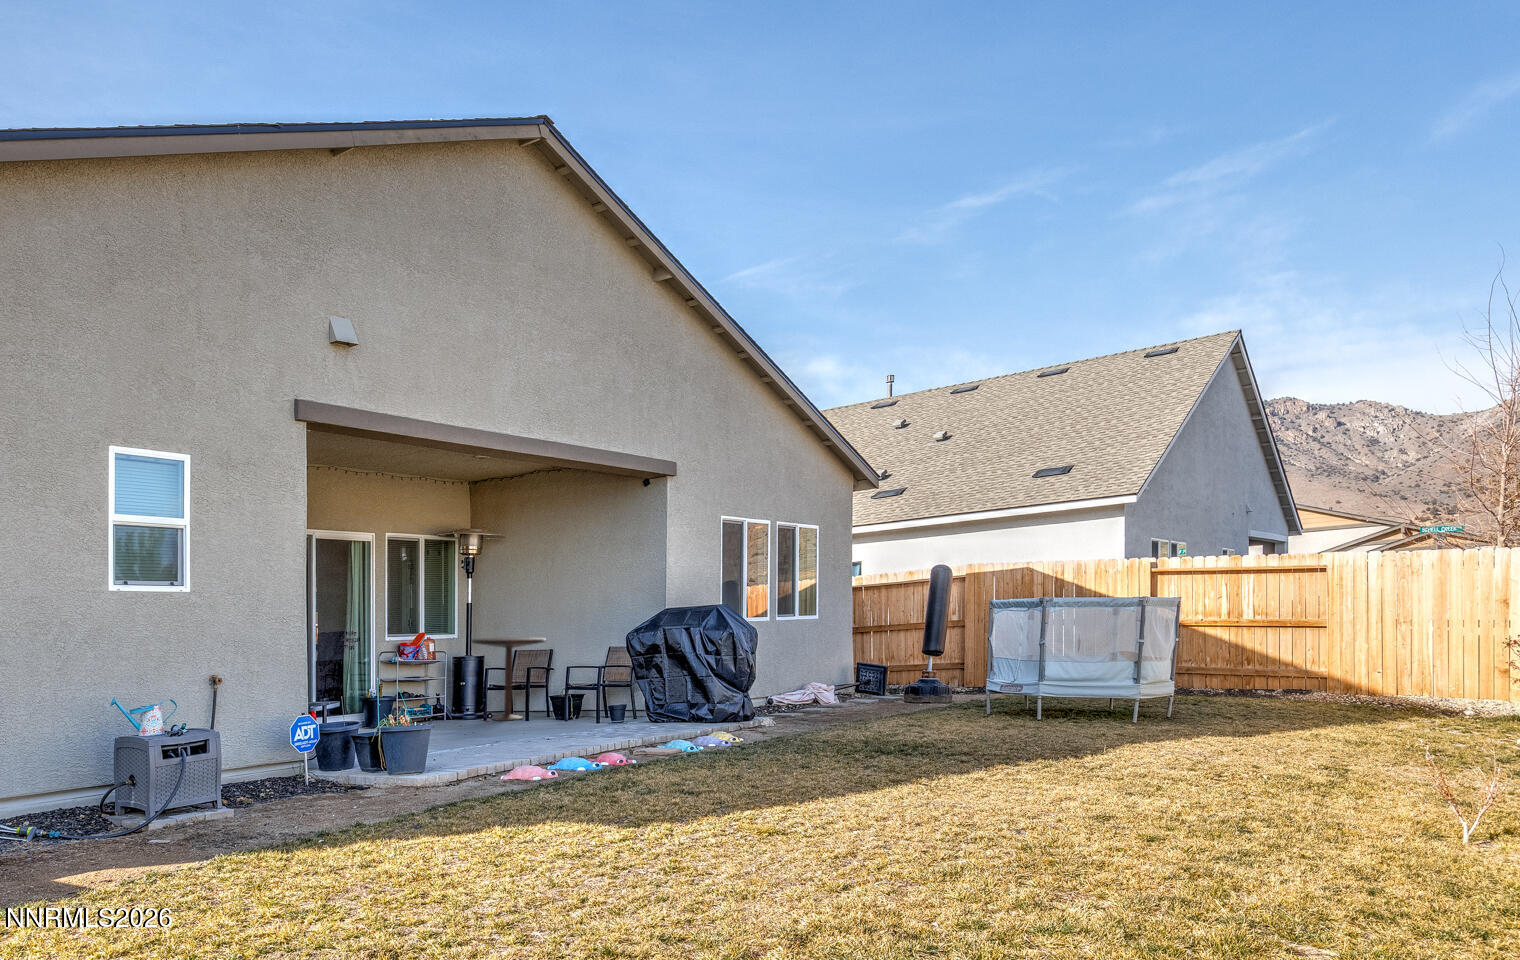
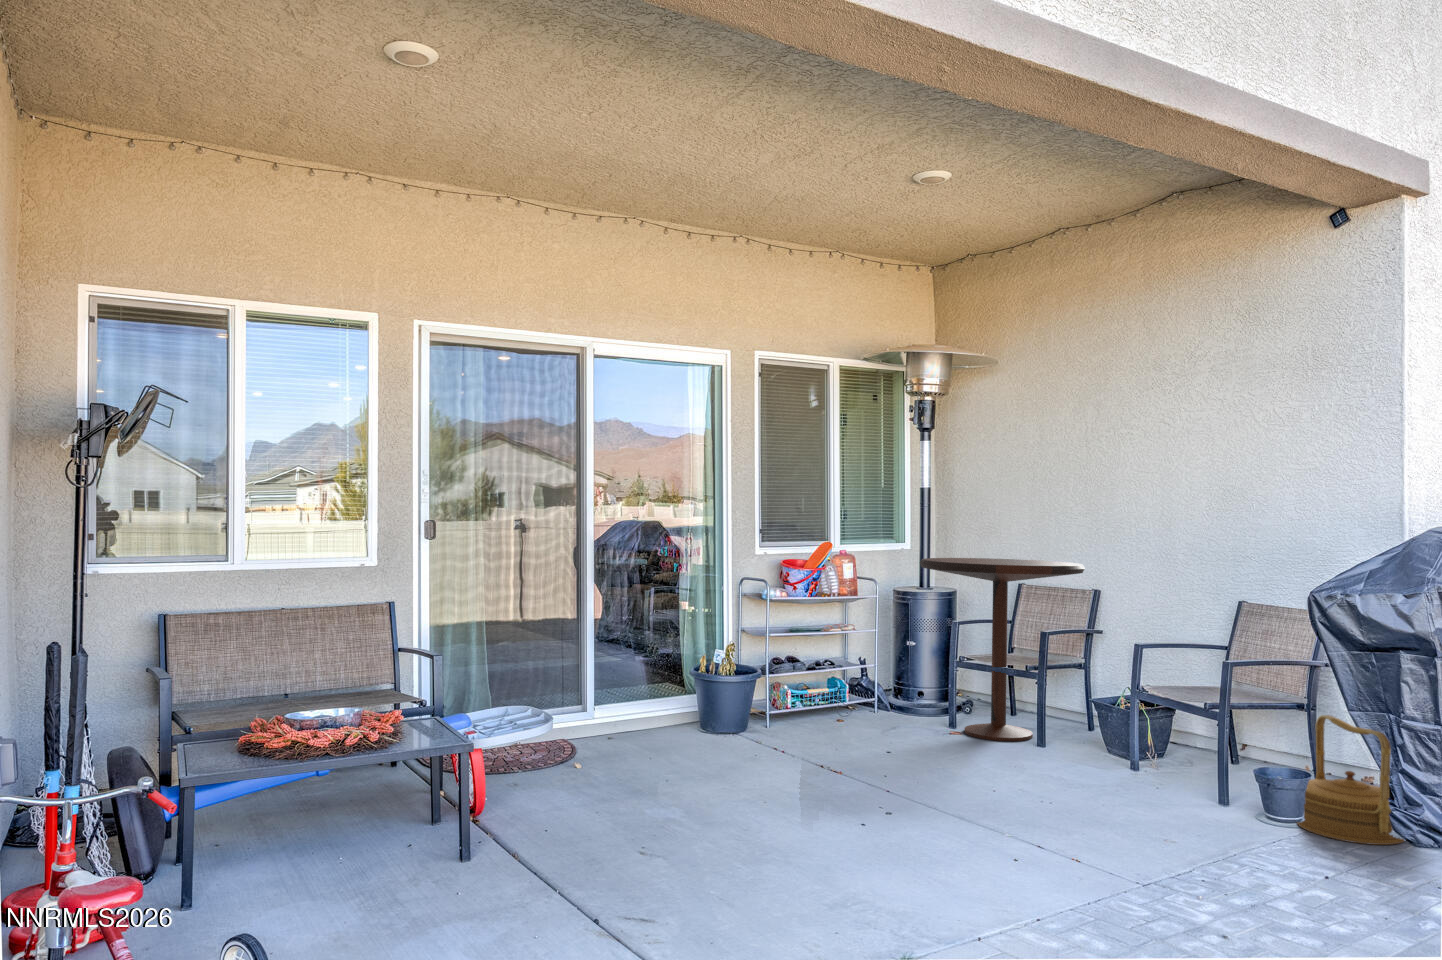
woven basket: none [616,689,651,730] -> present [1297,715,1404,845]

